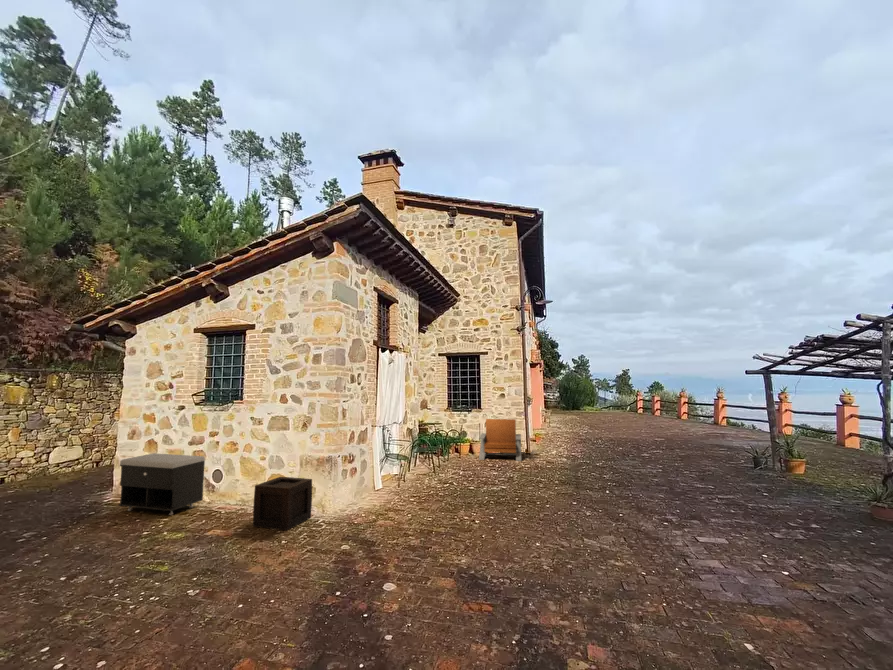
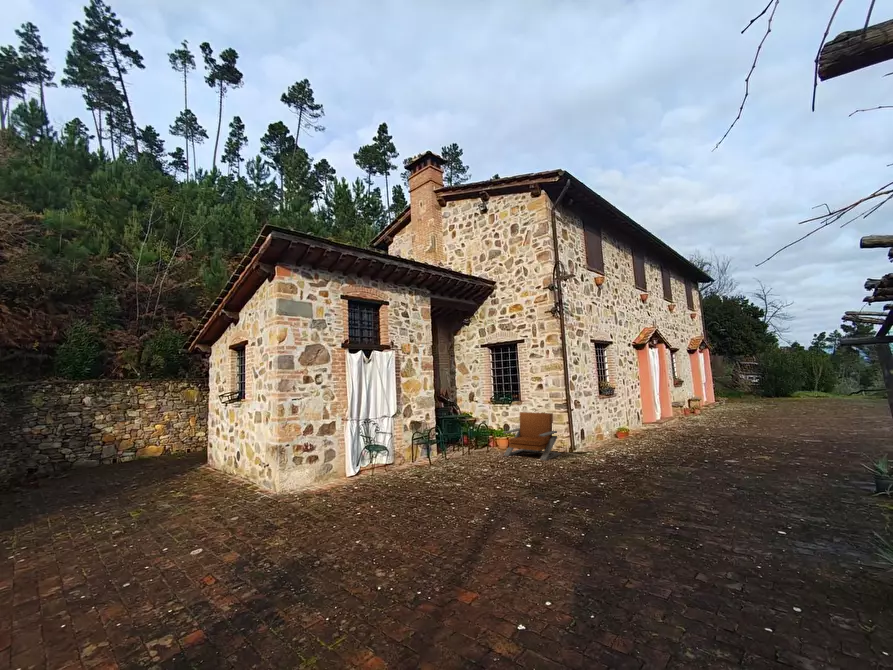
storage bench: present [119,453,205,515] -> none [170,431,217,477]
wooden crate: present [253,477,312,530] -> none [206,454,253,498]

